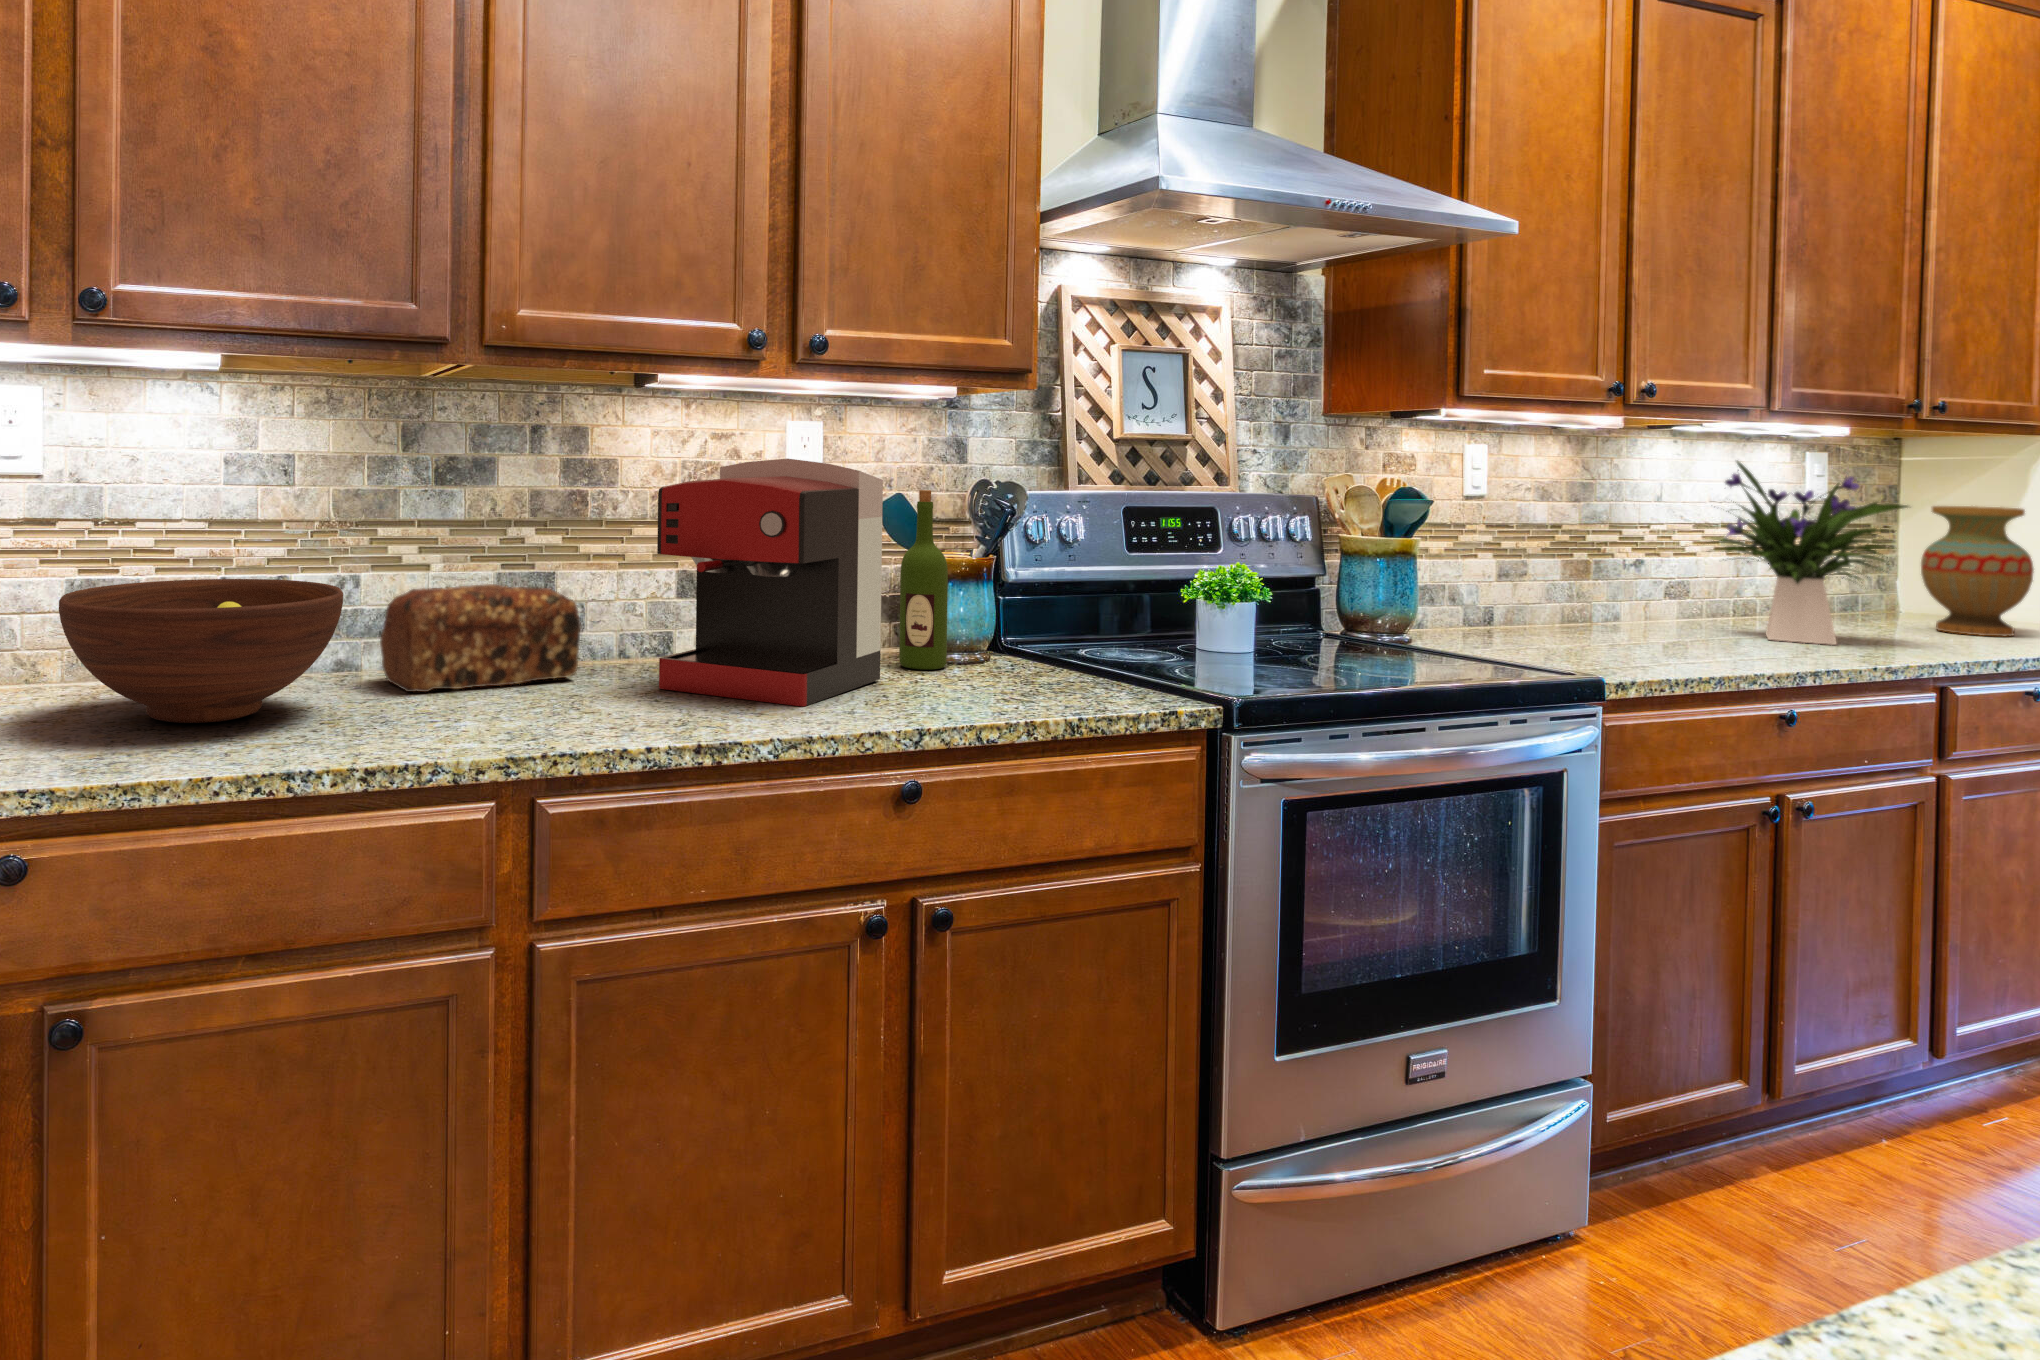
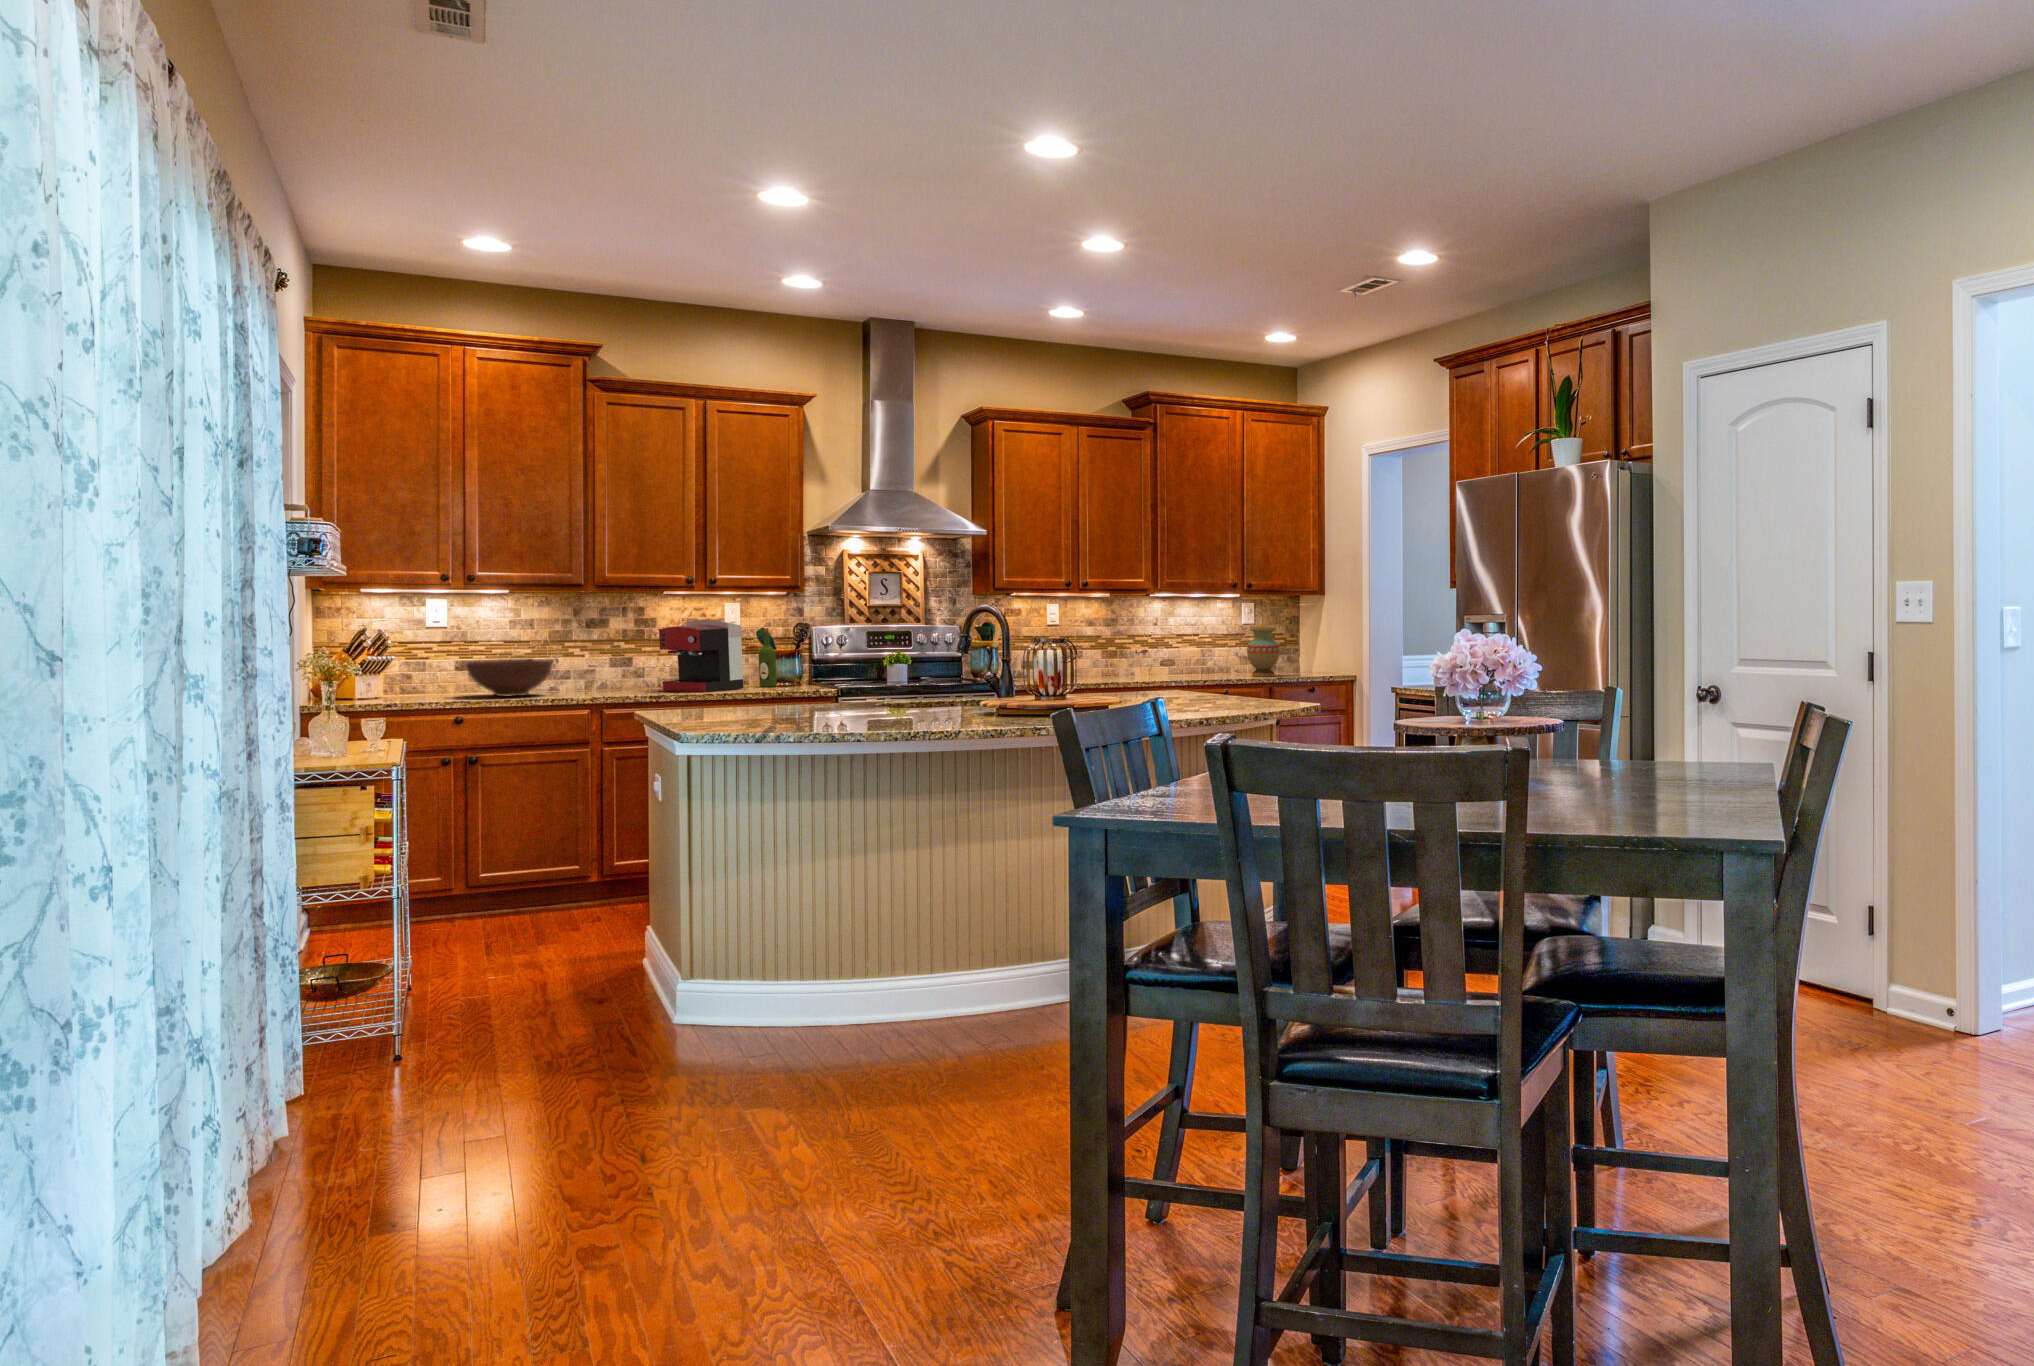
flower arrangement: present [1711,461,1908,645] -> none [1131,611,1199,679]
bread loaf: present [380,584,581,692] -> none [567,661,637,693]

